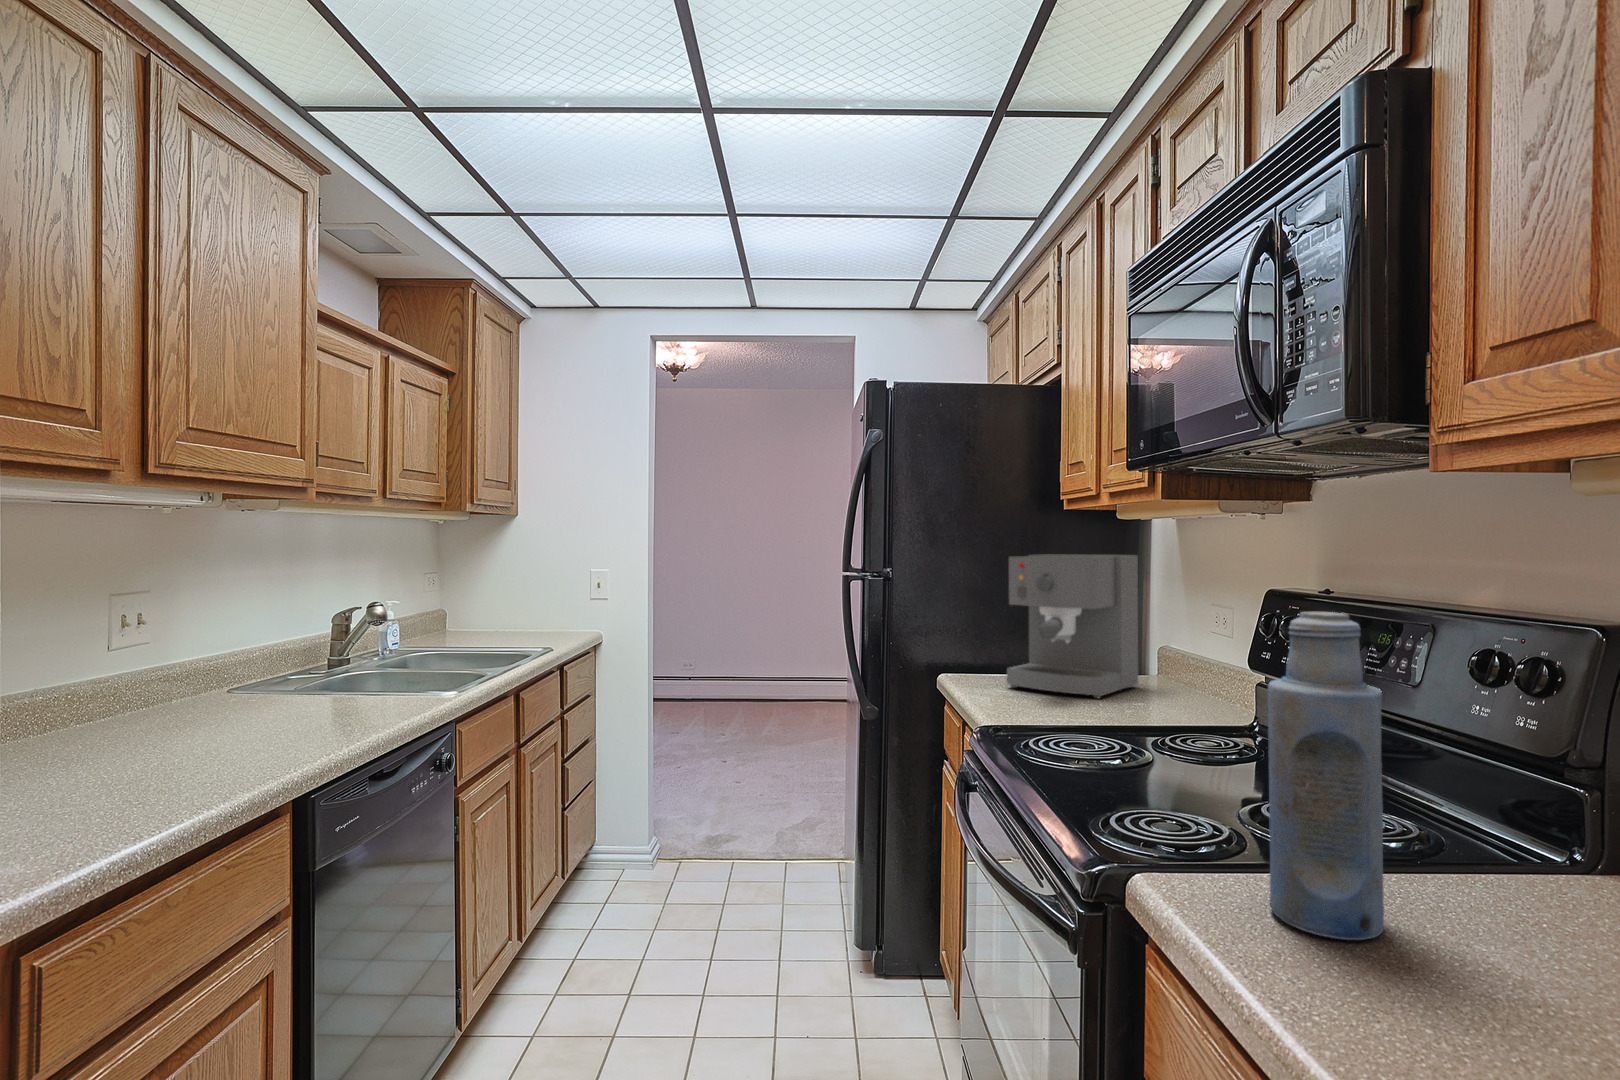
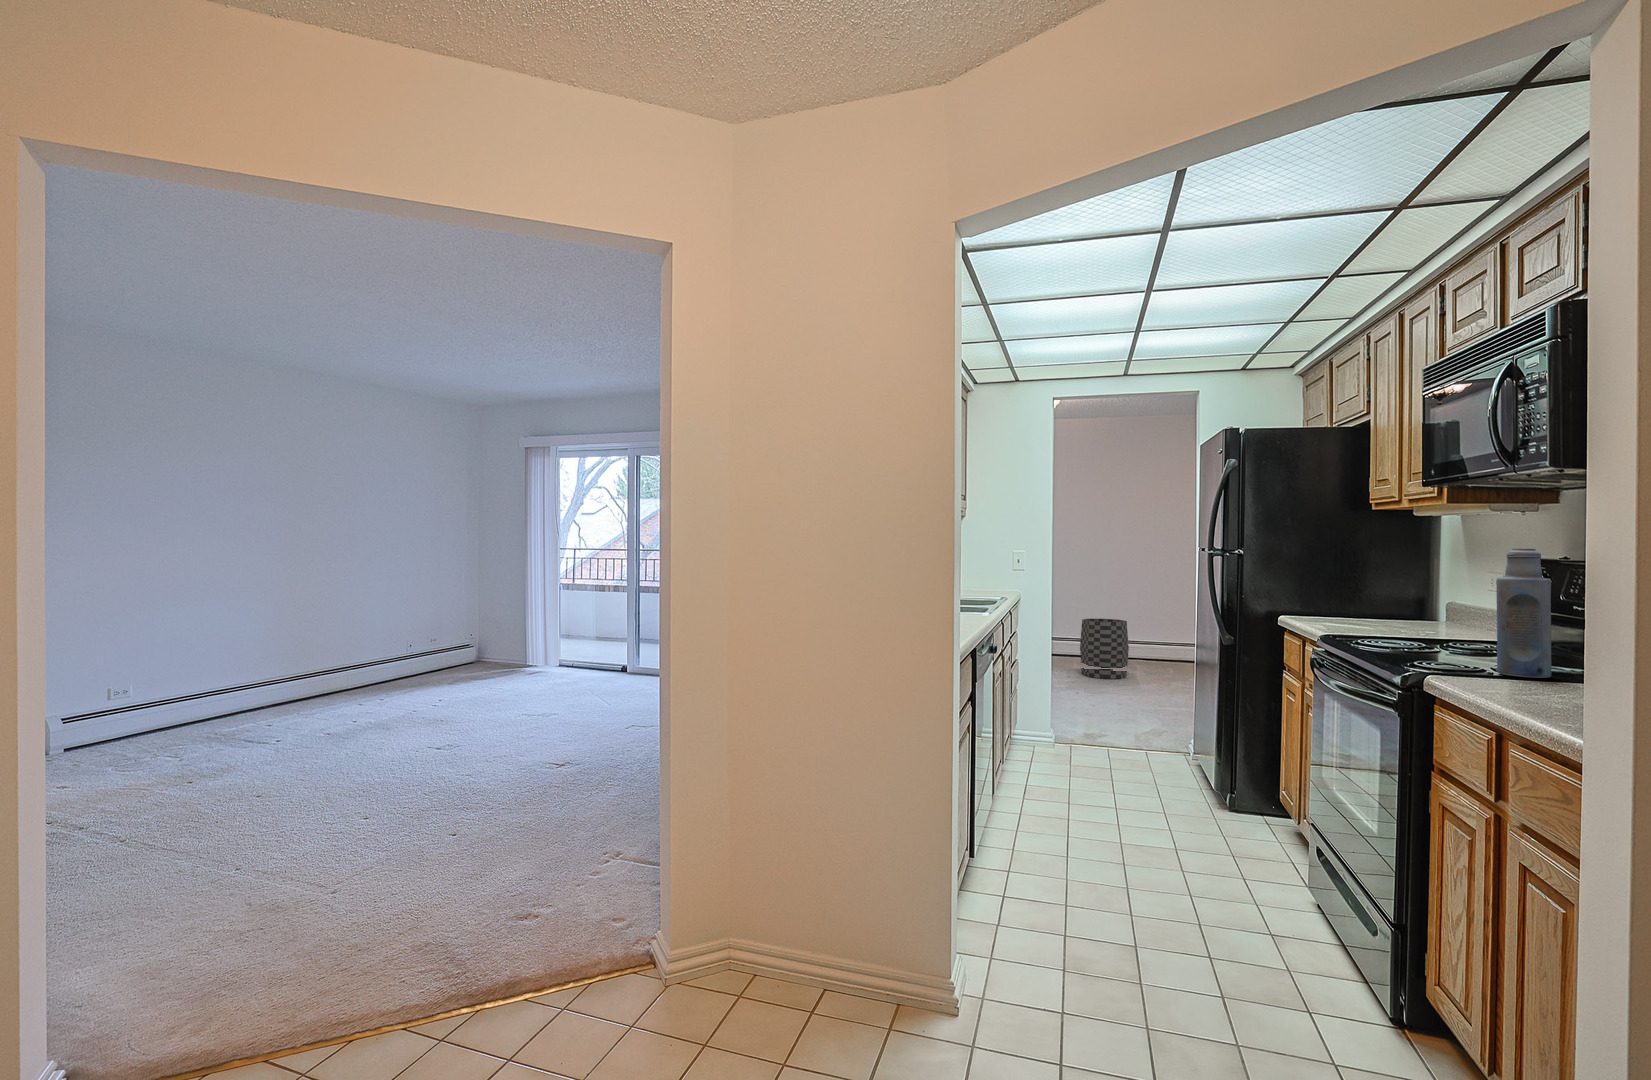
coffee maker: present [1007,555,1138,698] -> none [1331,540,1431,631]
trash can: none [764,638,821,716] -> present [1080,619,1129,679]

